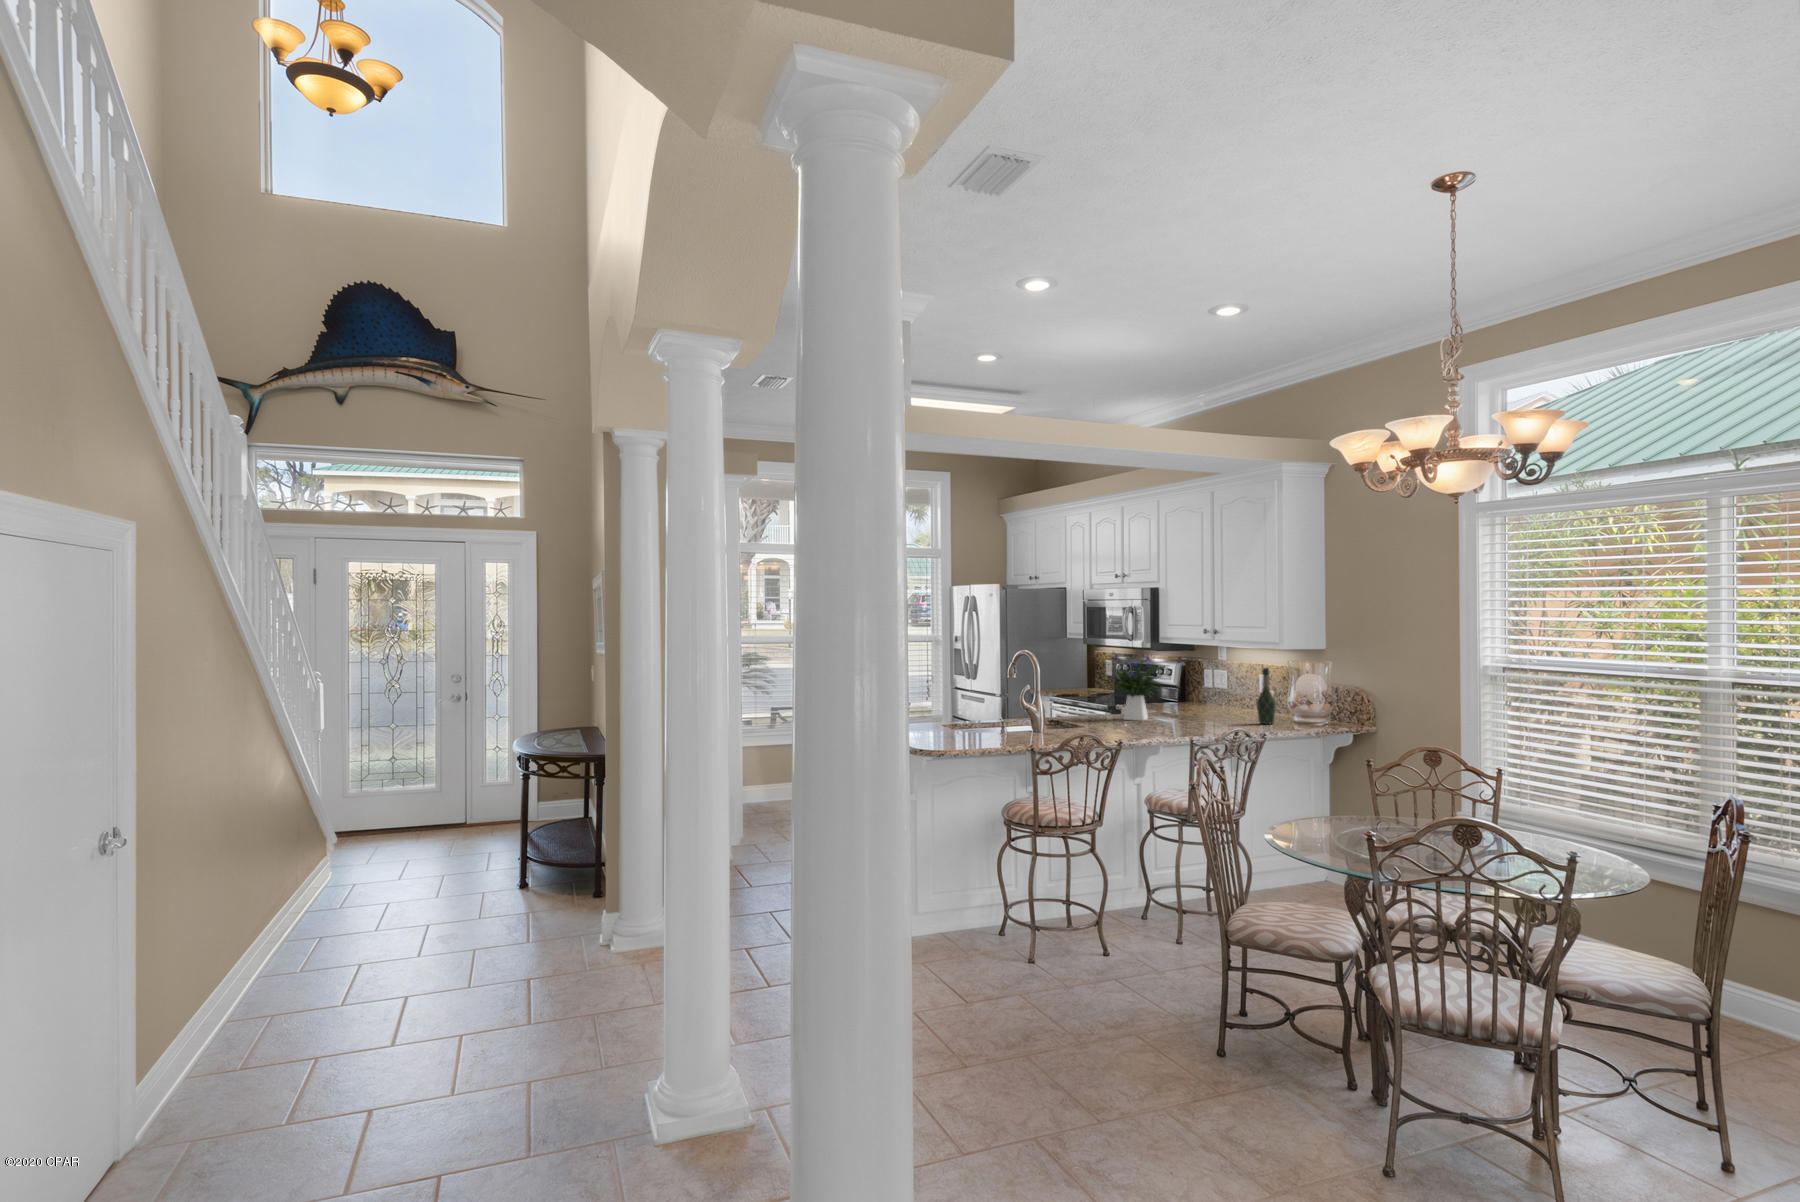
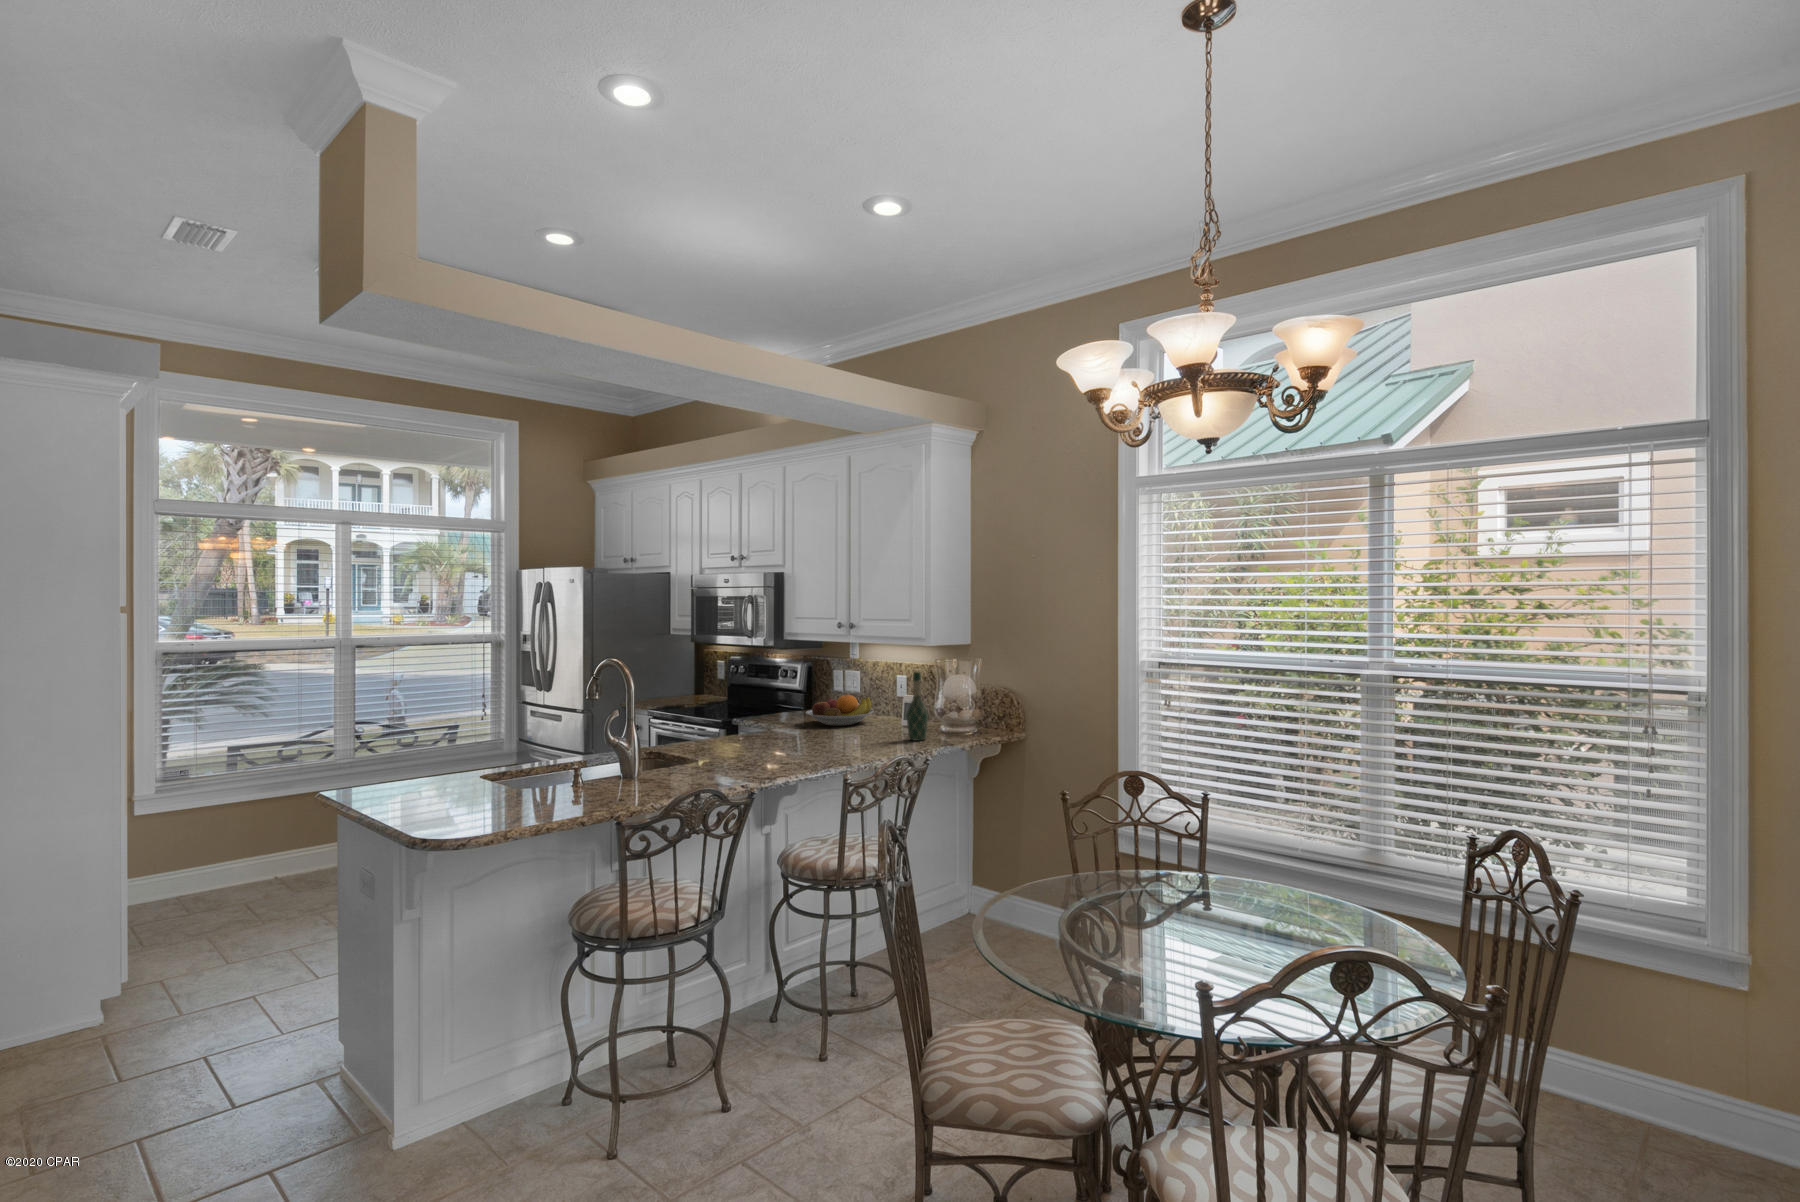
flower arrangement: present [1106,654,1165,721] -> none [719,654,800,742]
fruit bowl: none [1177,689,1237,714] -> present [806,695,874,726]

